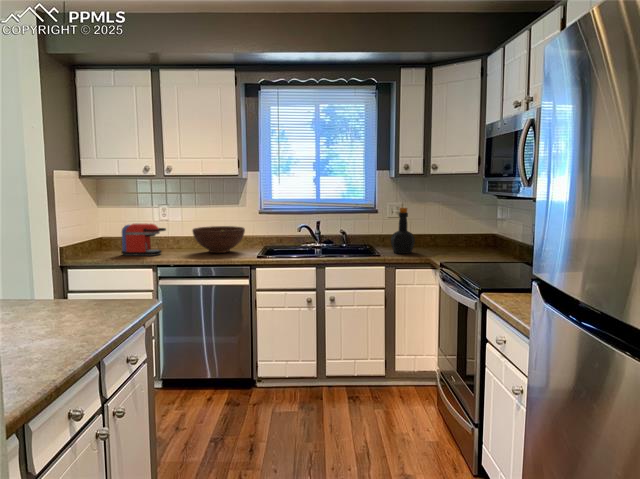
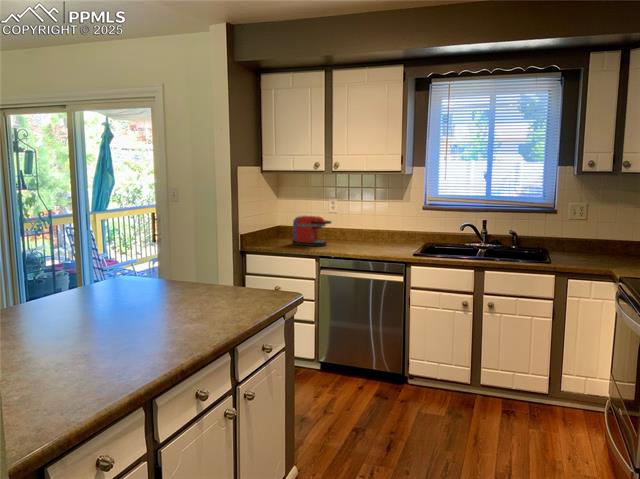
bottle: present [391,208,415,254] -> none [567,210,597,262]
fruit bowl: present [193,226,245,253] -> none [355,221,406,248]

